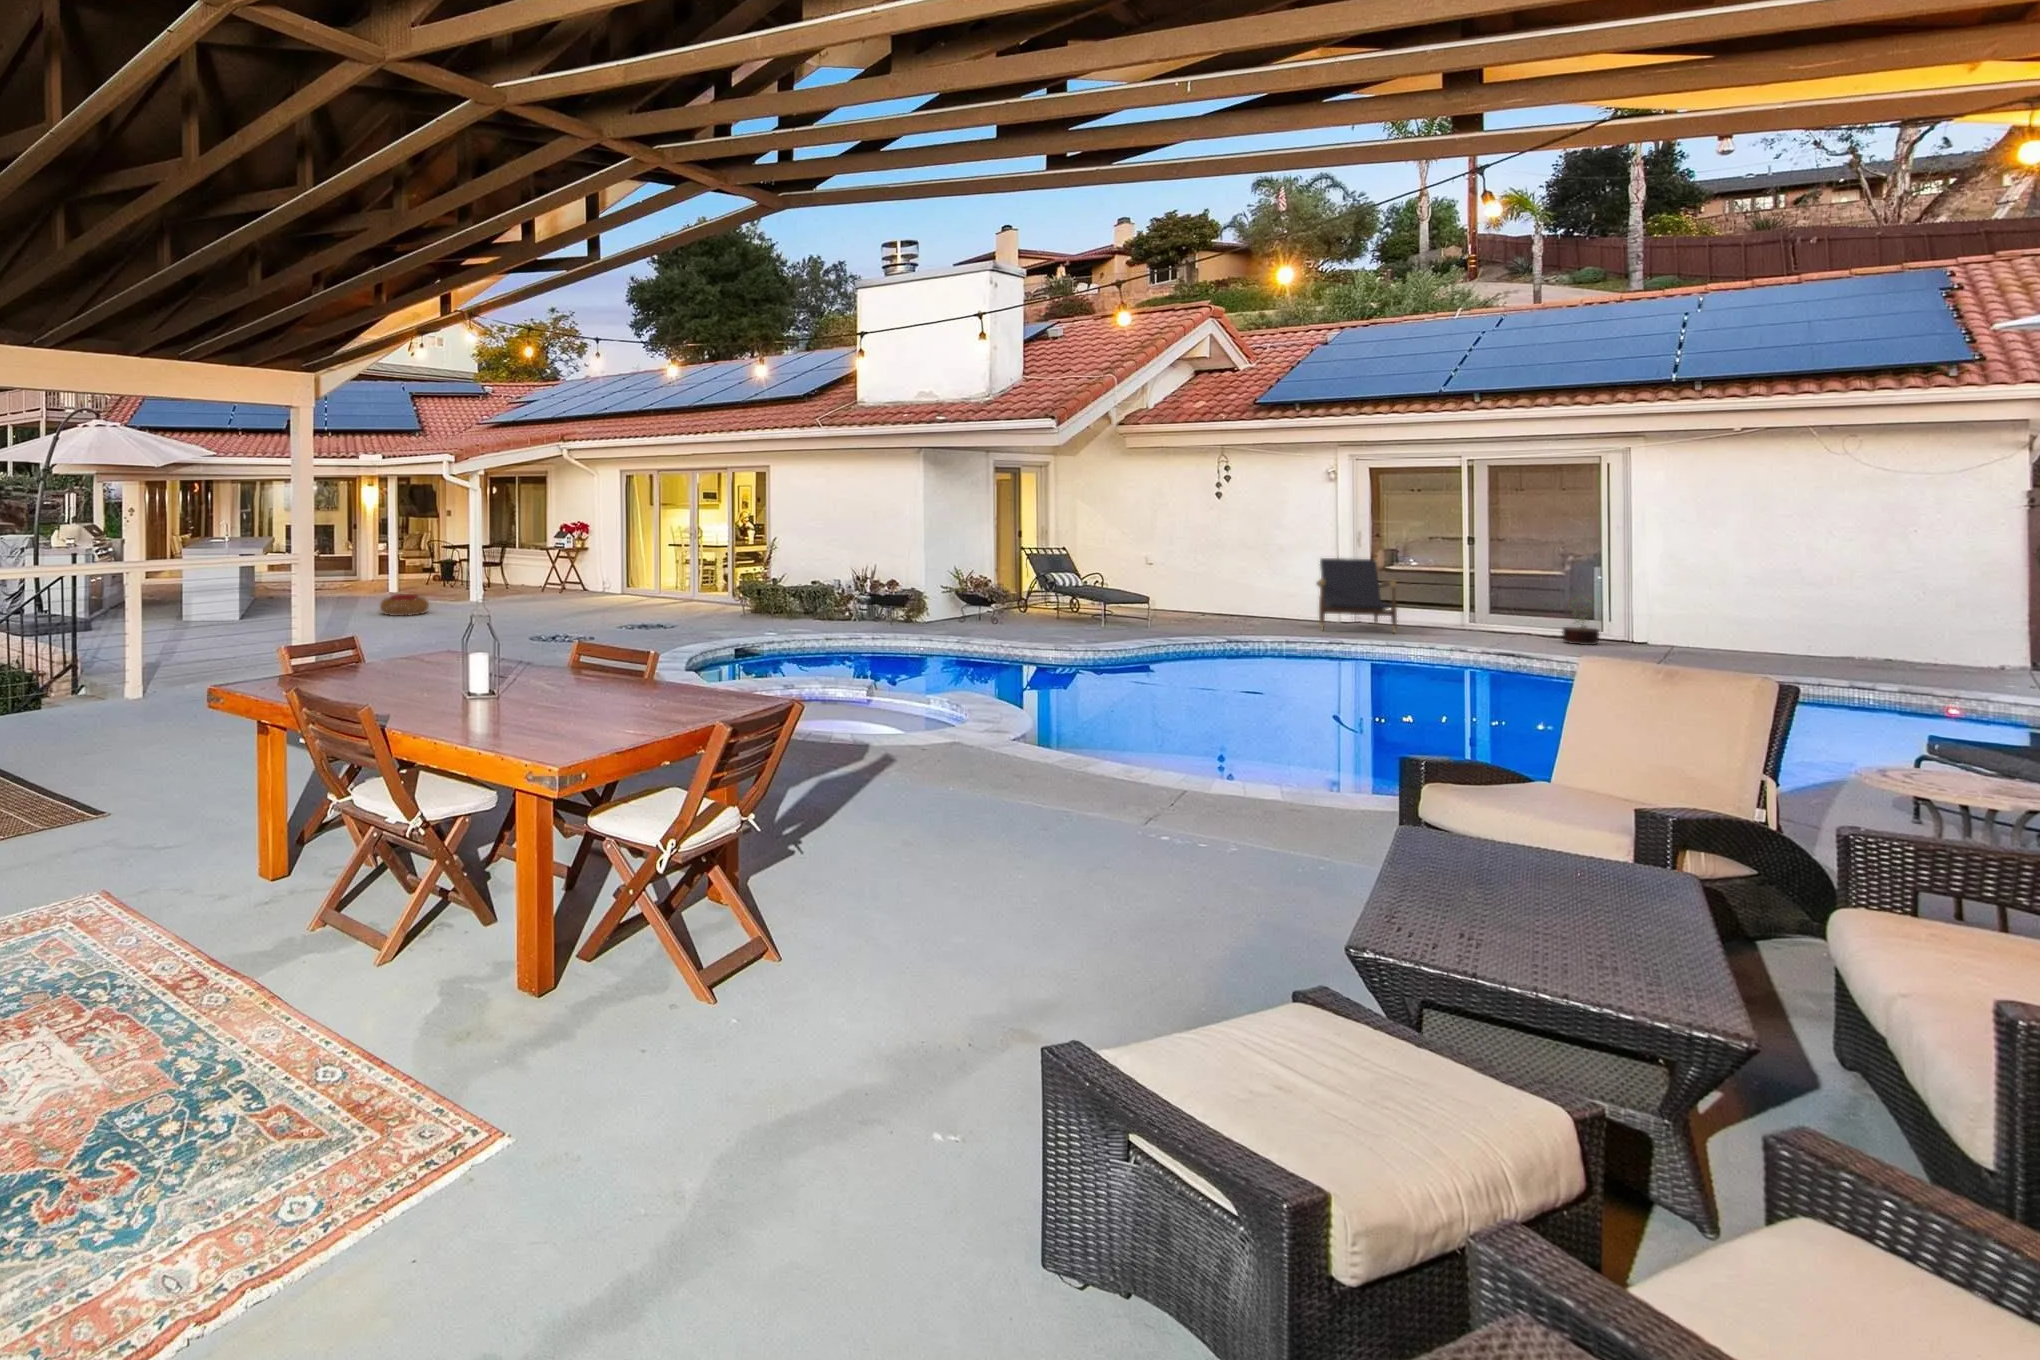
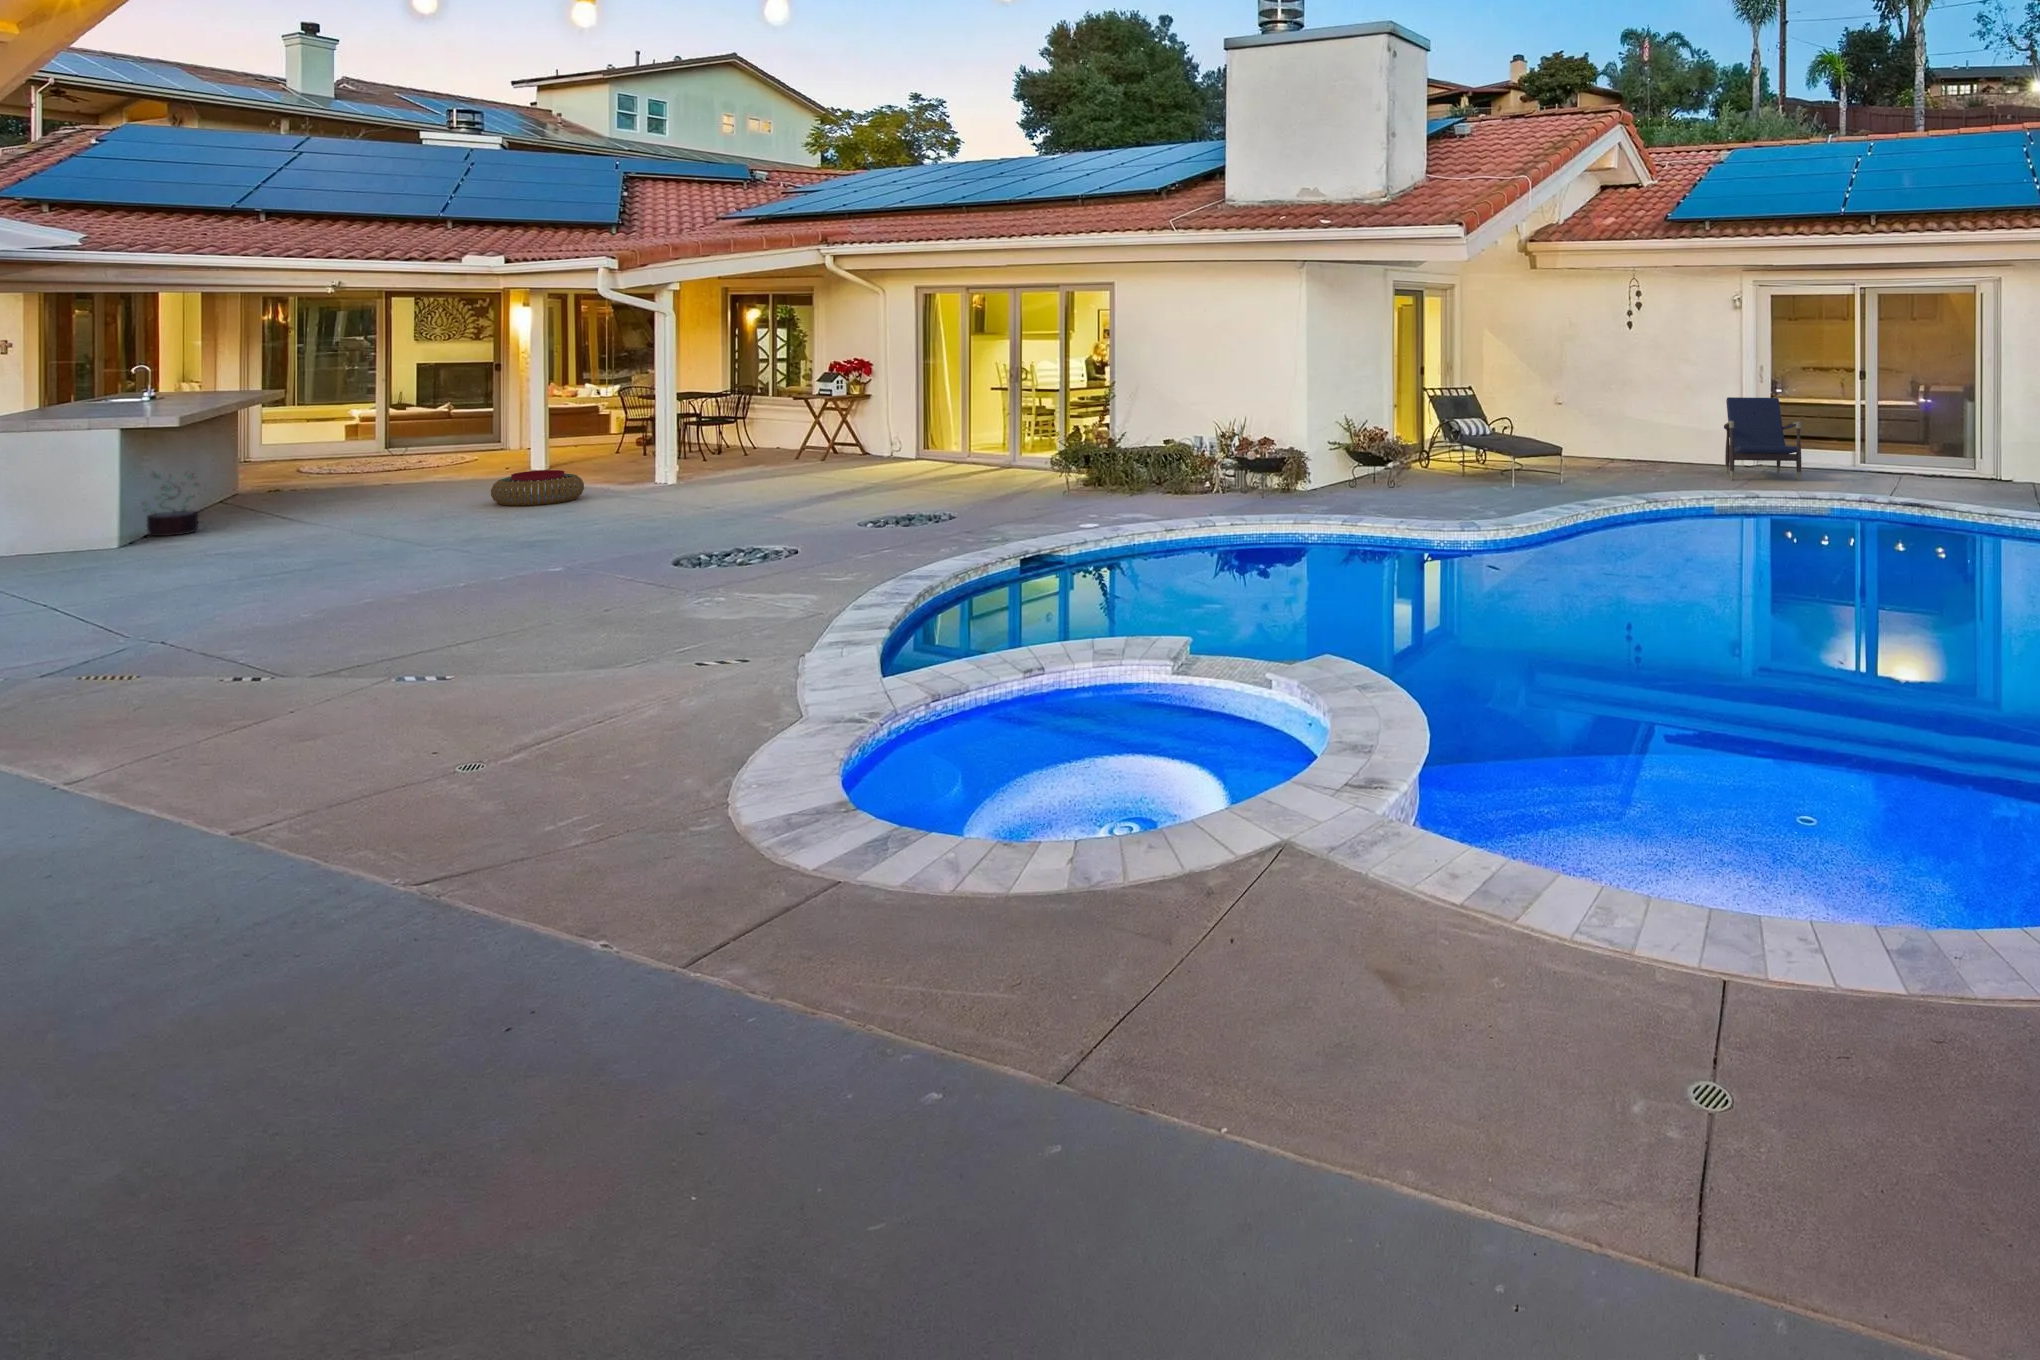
decorative plant: present [1562,596,1599,645] -> present [144,473,198,536]

